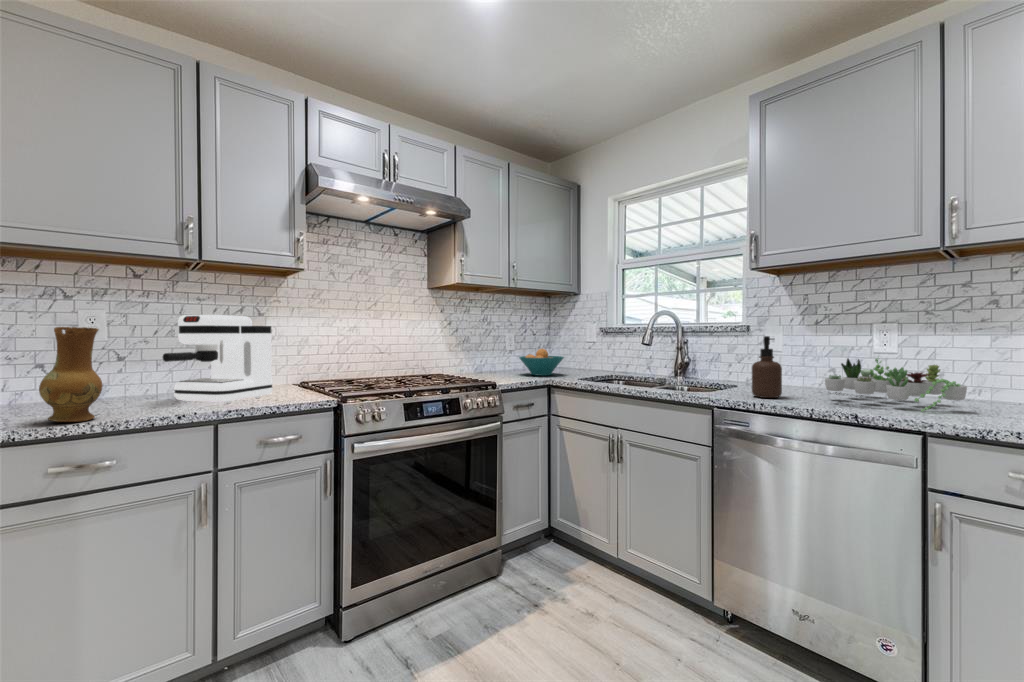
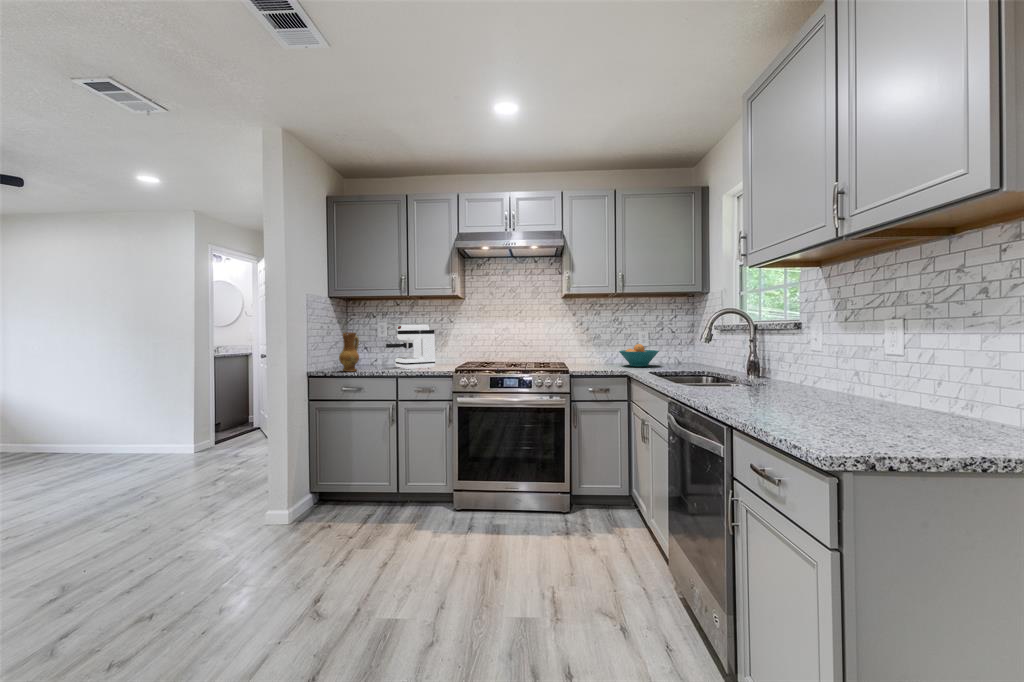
soap dispenser: present [752,336,782,398] -> none [704,335,732,394]
succulent plant: present [825,359,967,412] -> none [735,355,871,415]

